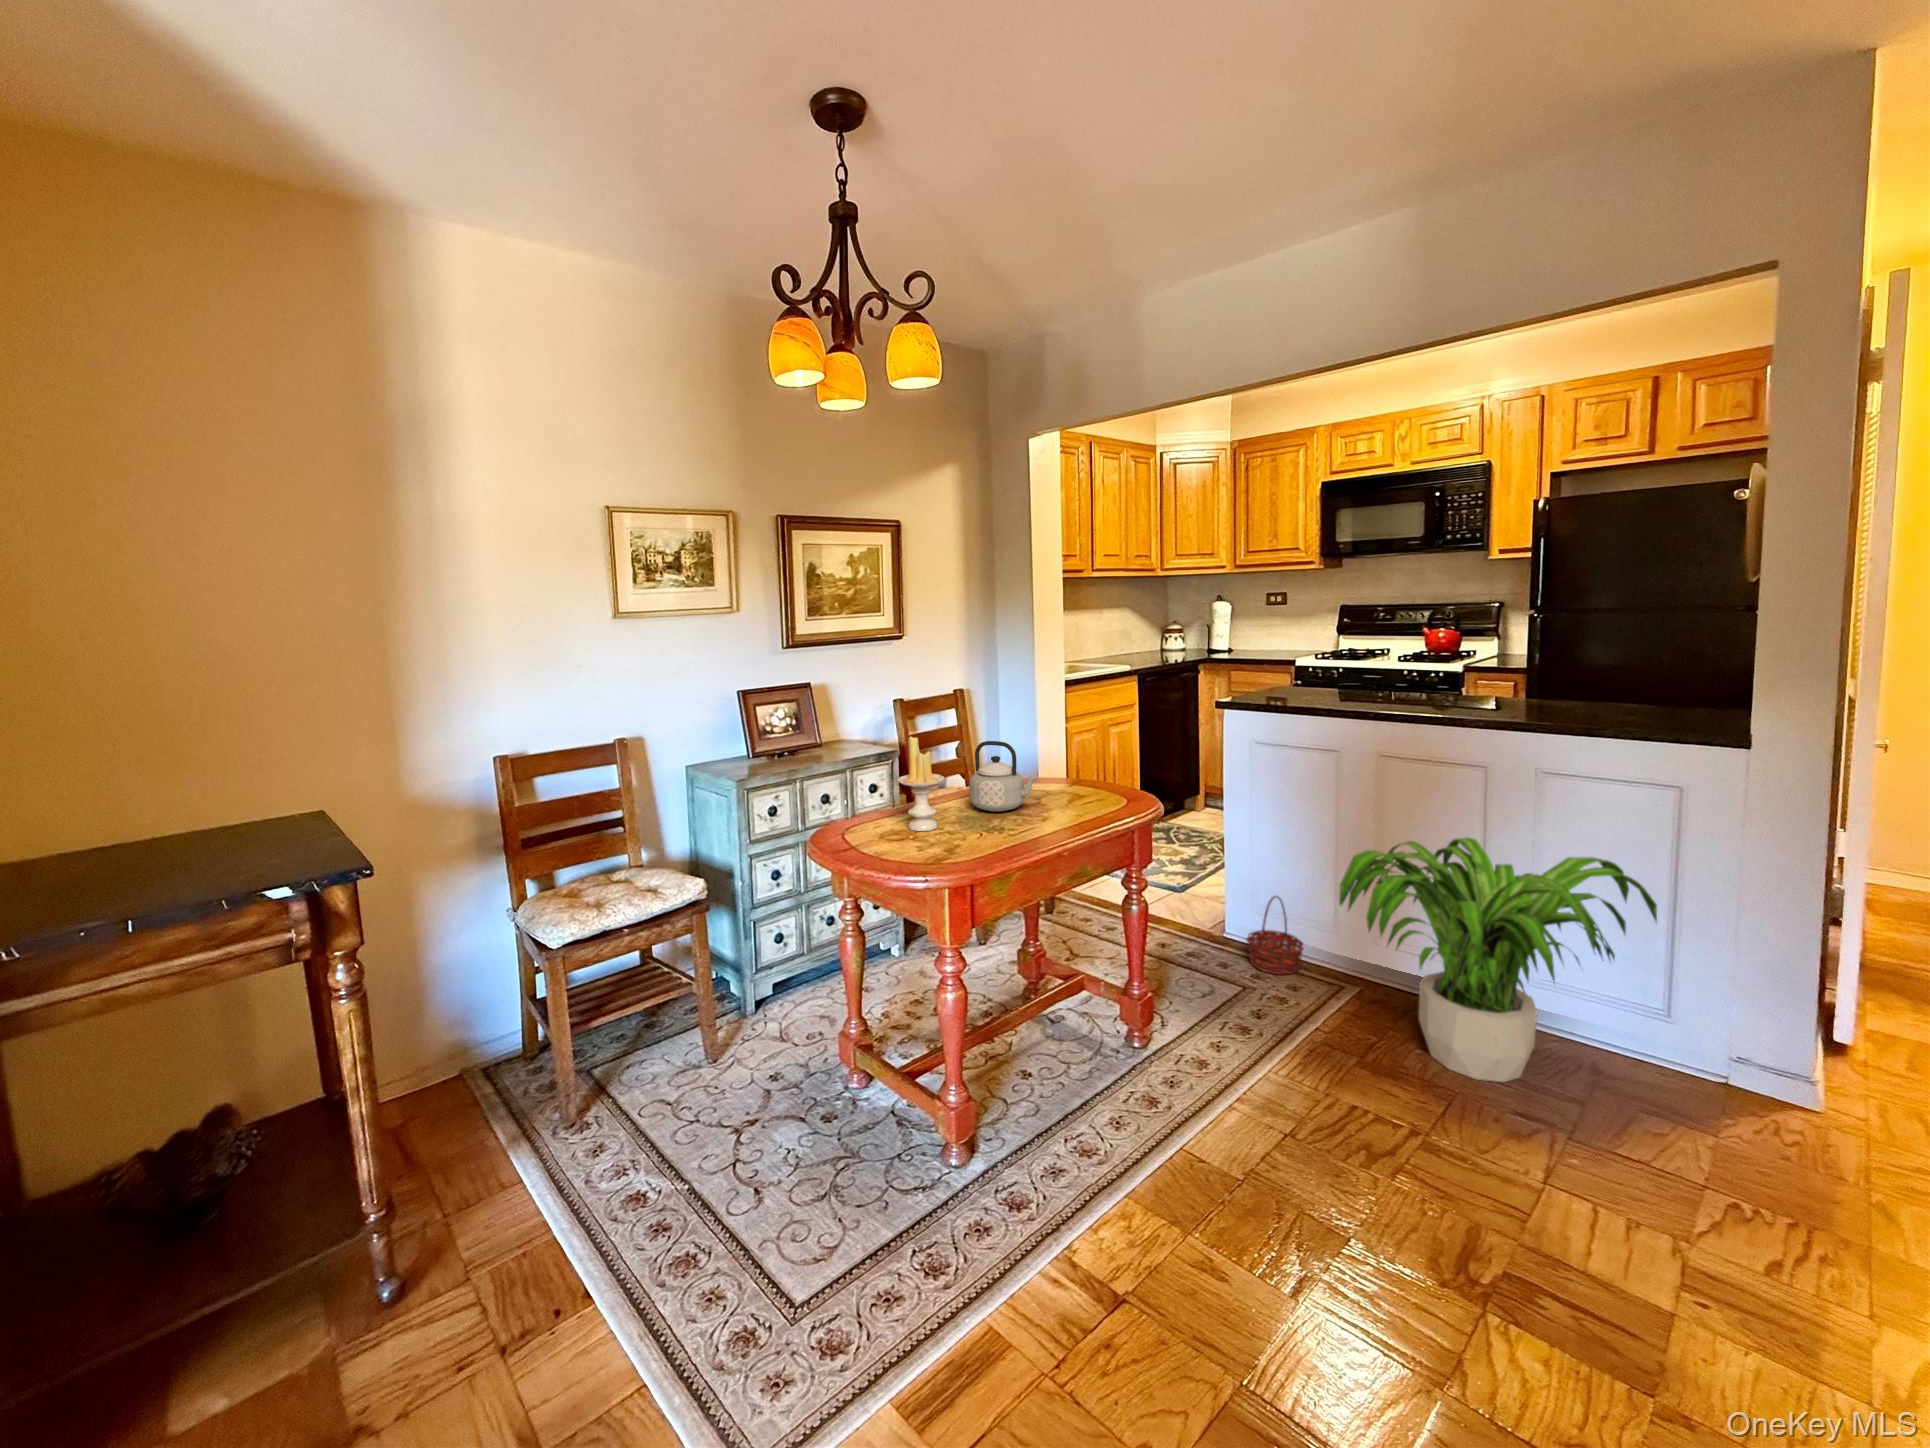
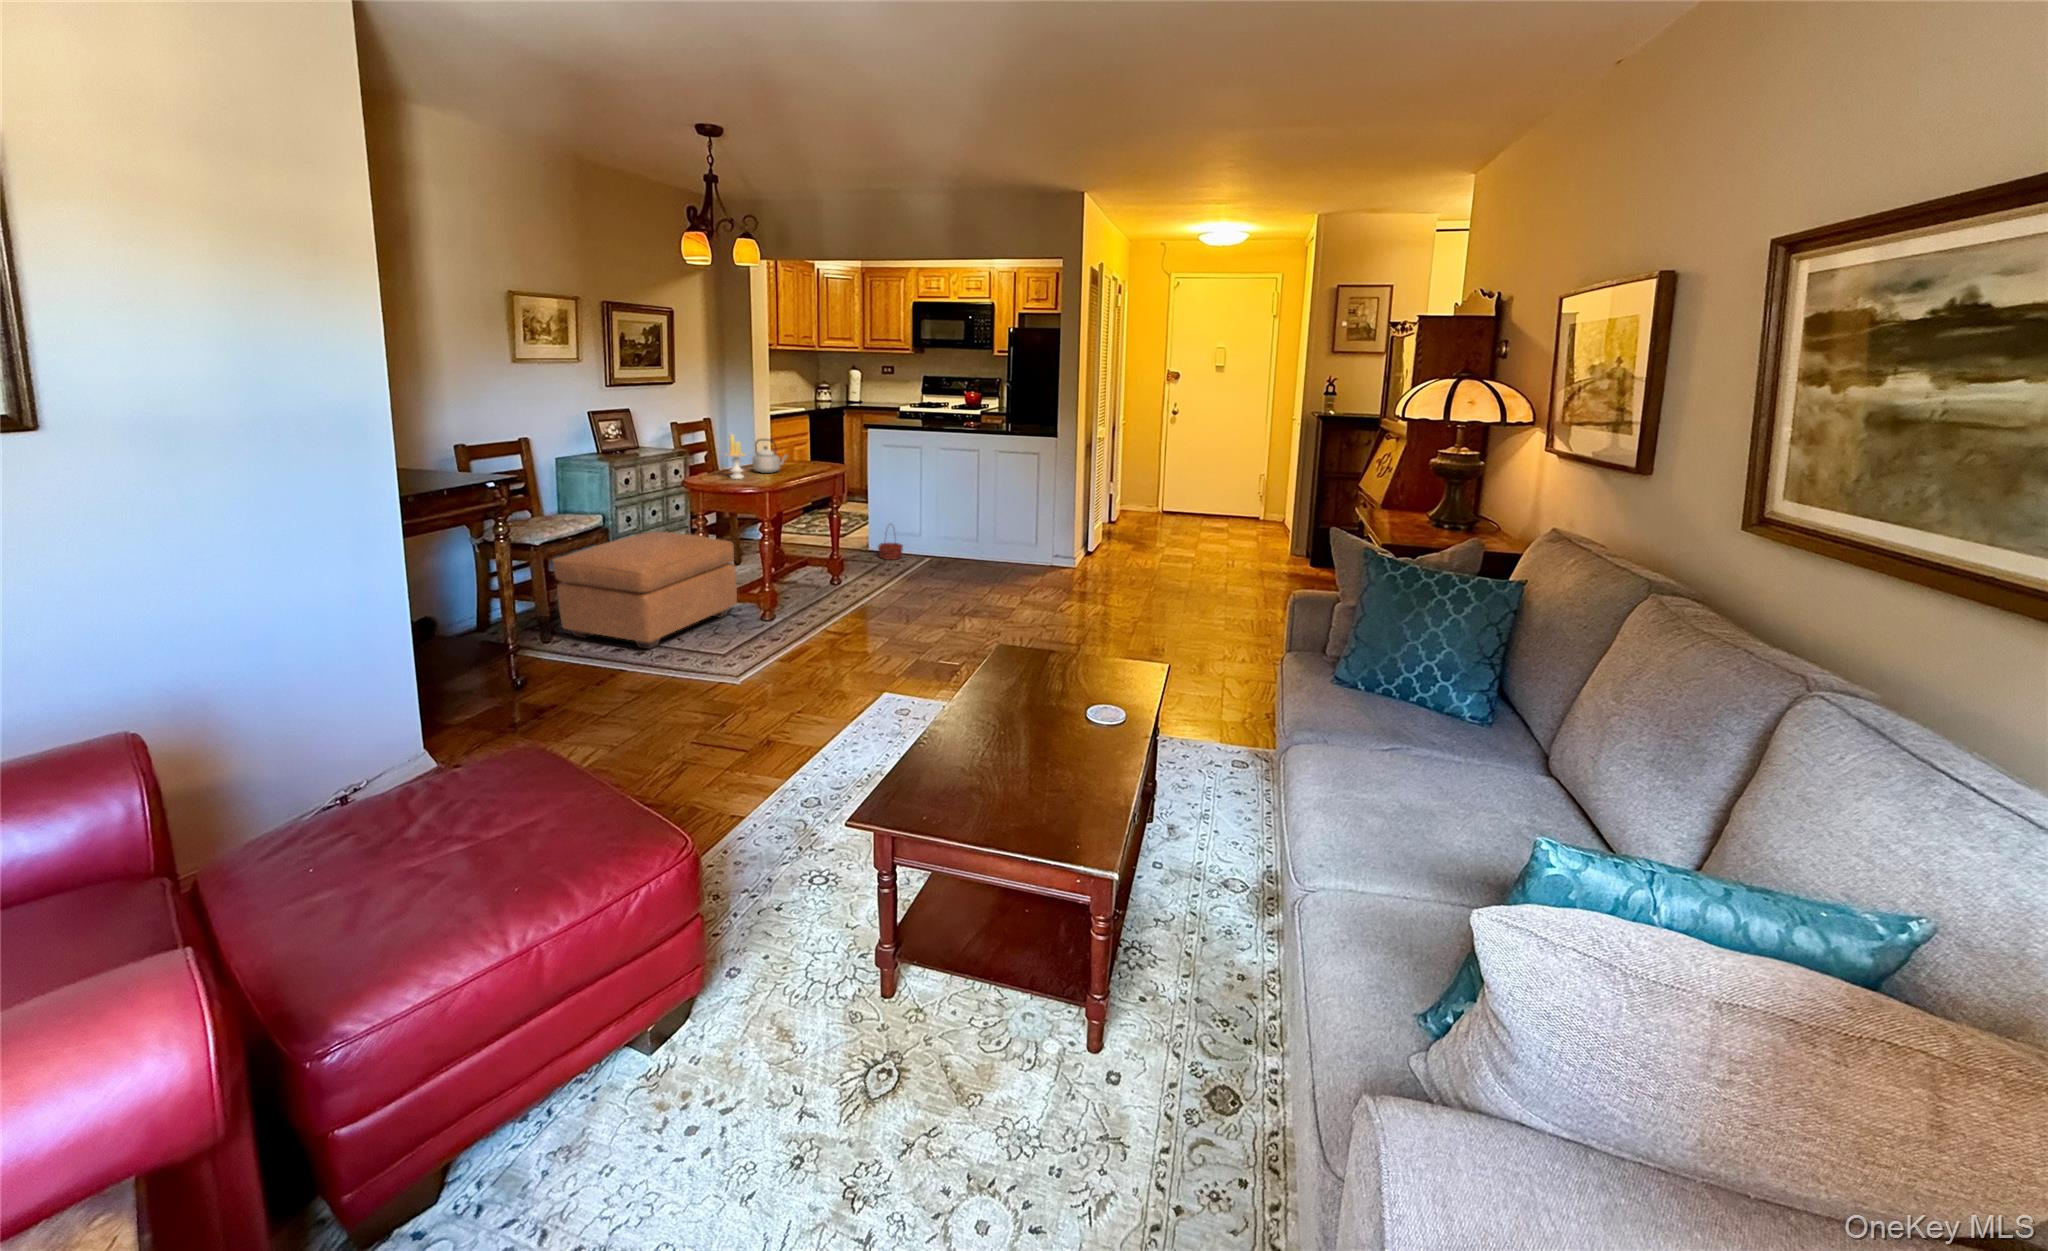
potted plant: present [1339,838,1657,1082] -> none [915,486,1020,577]
ottoman: none [496,925,887,1301] -> present [553,532,737,649]

